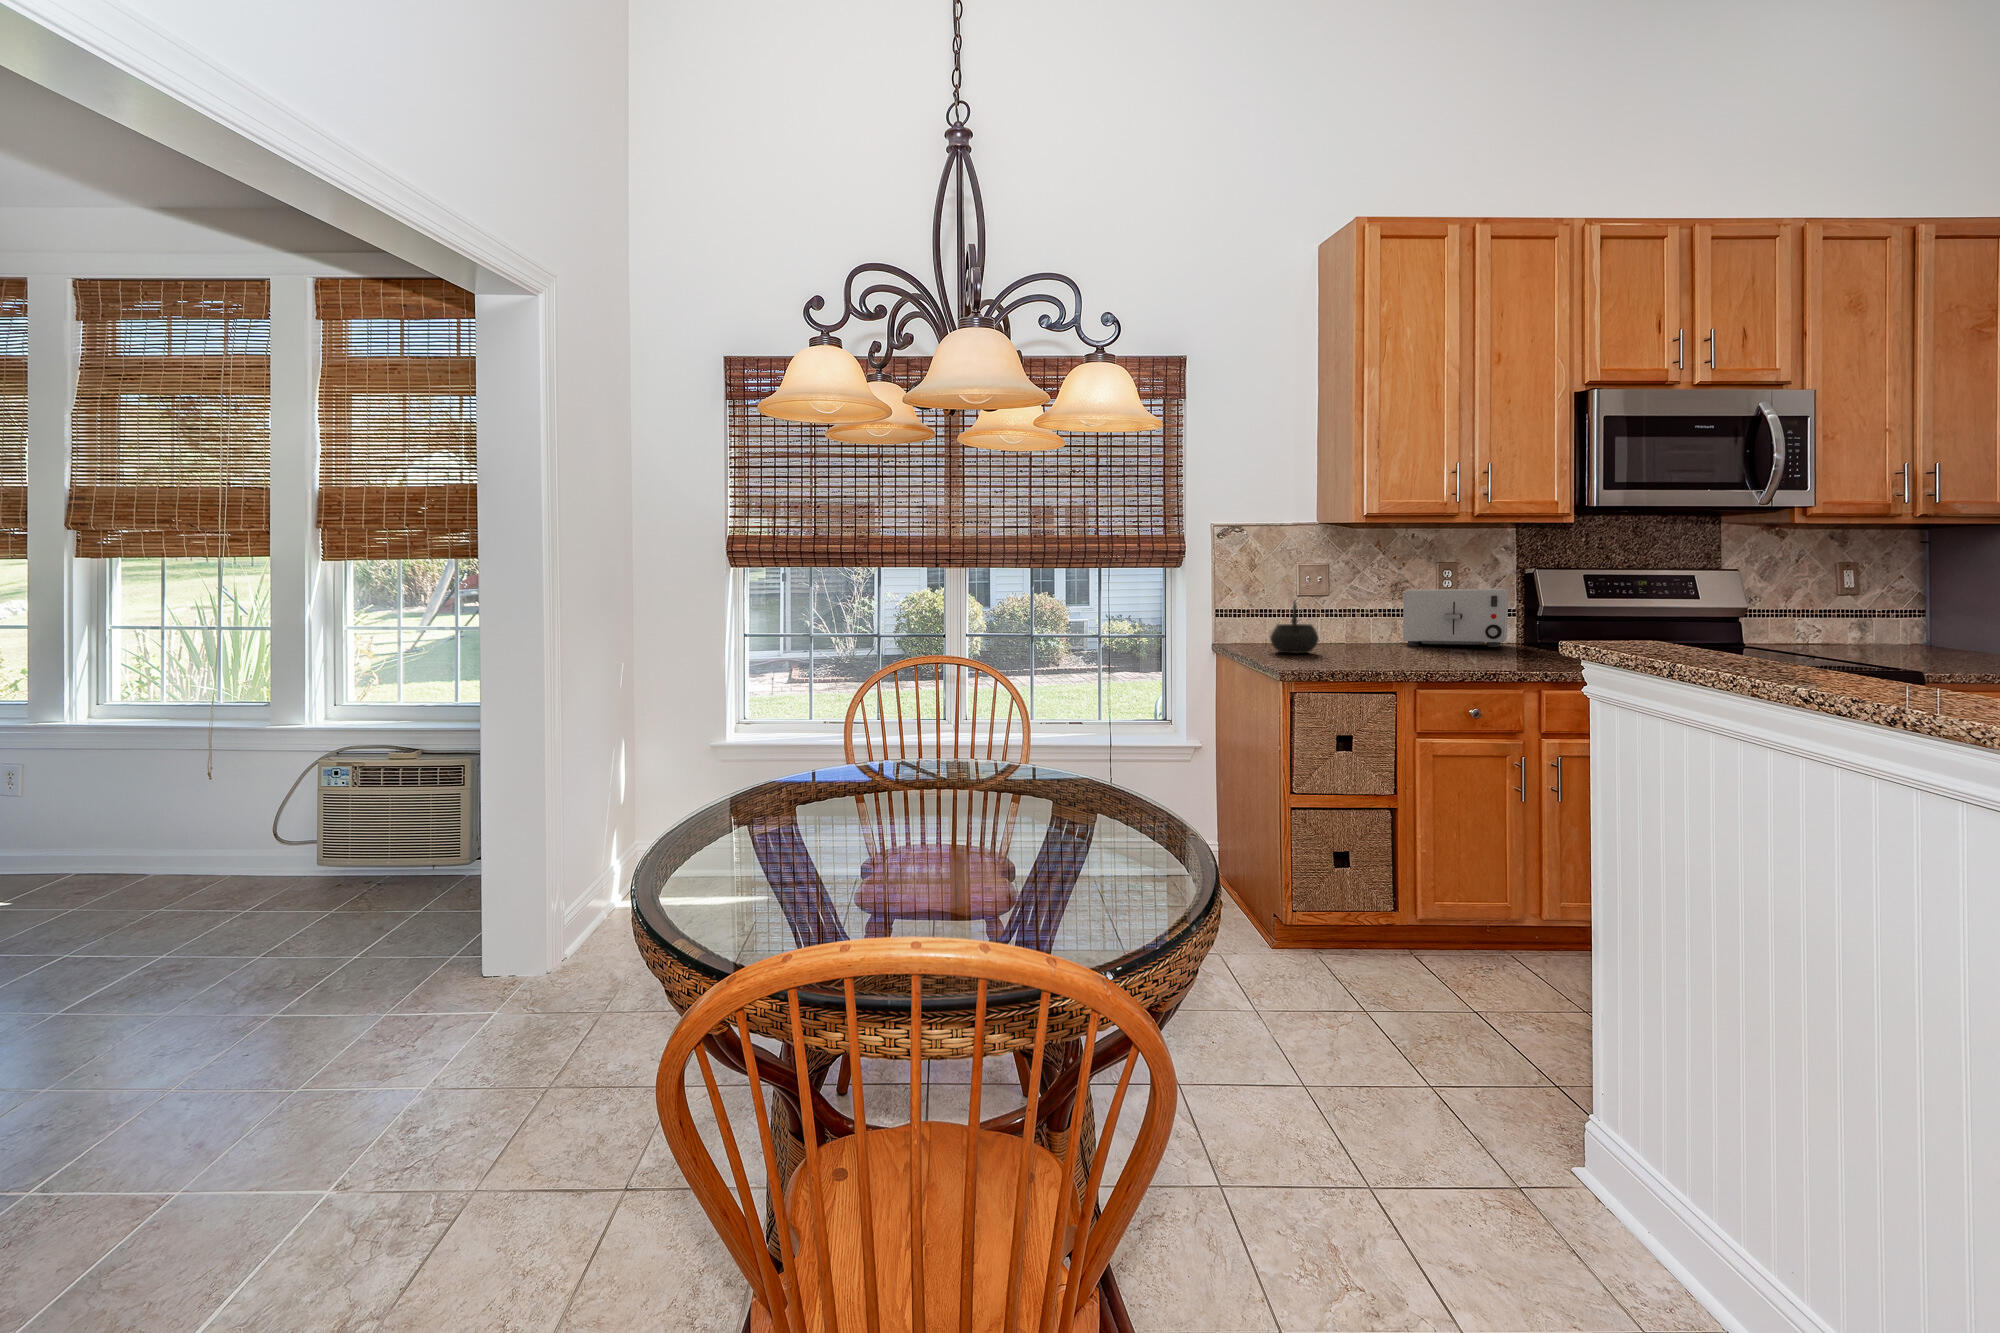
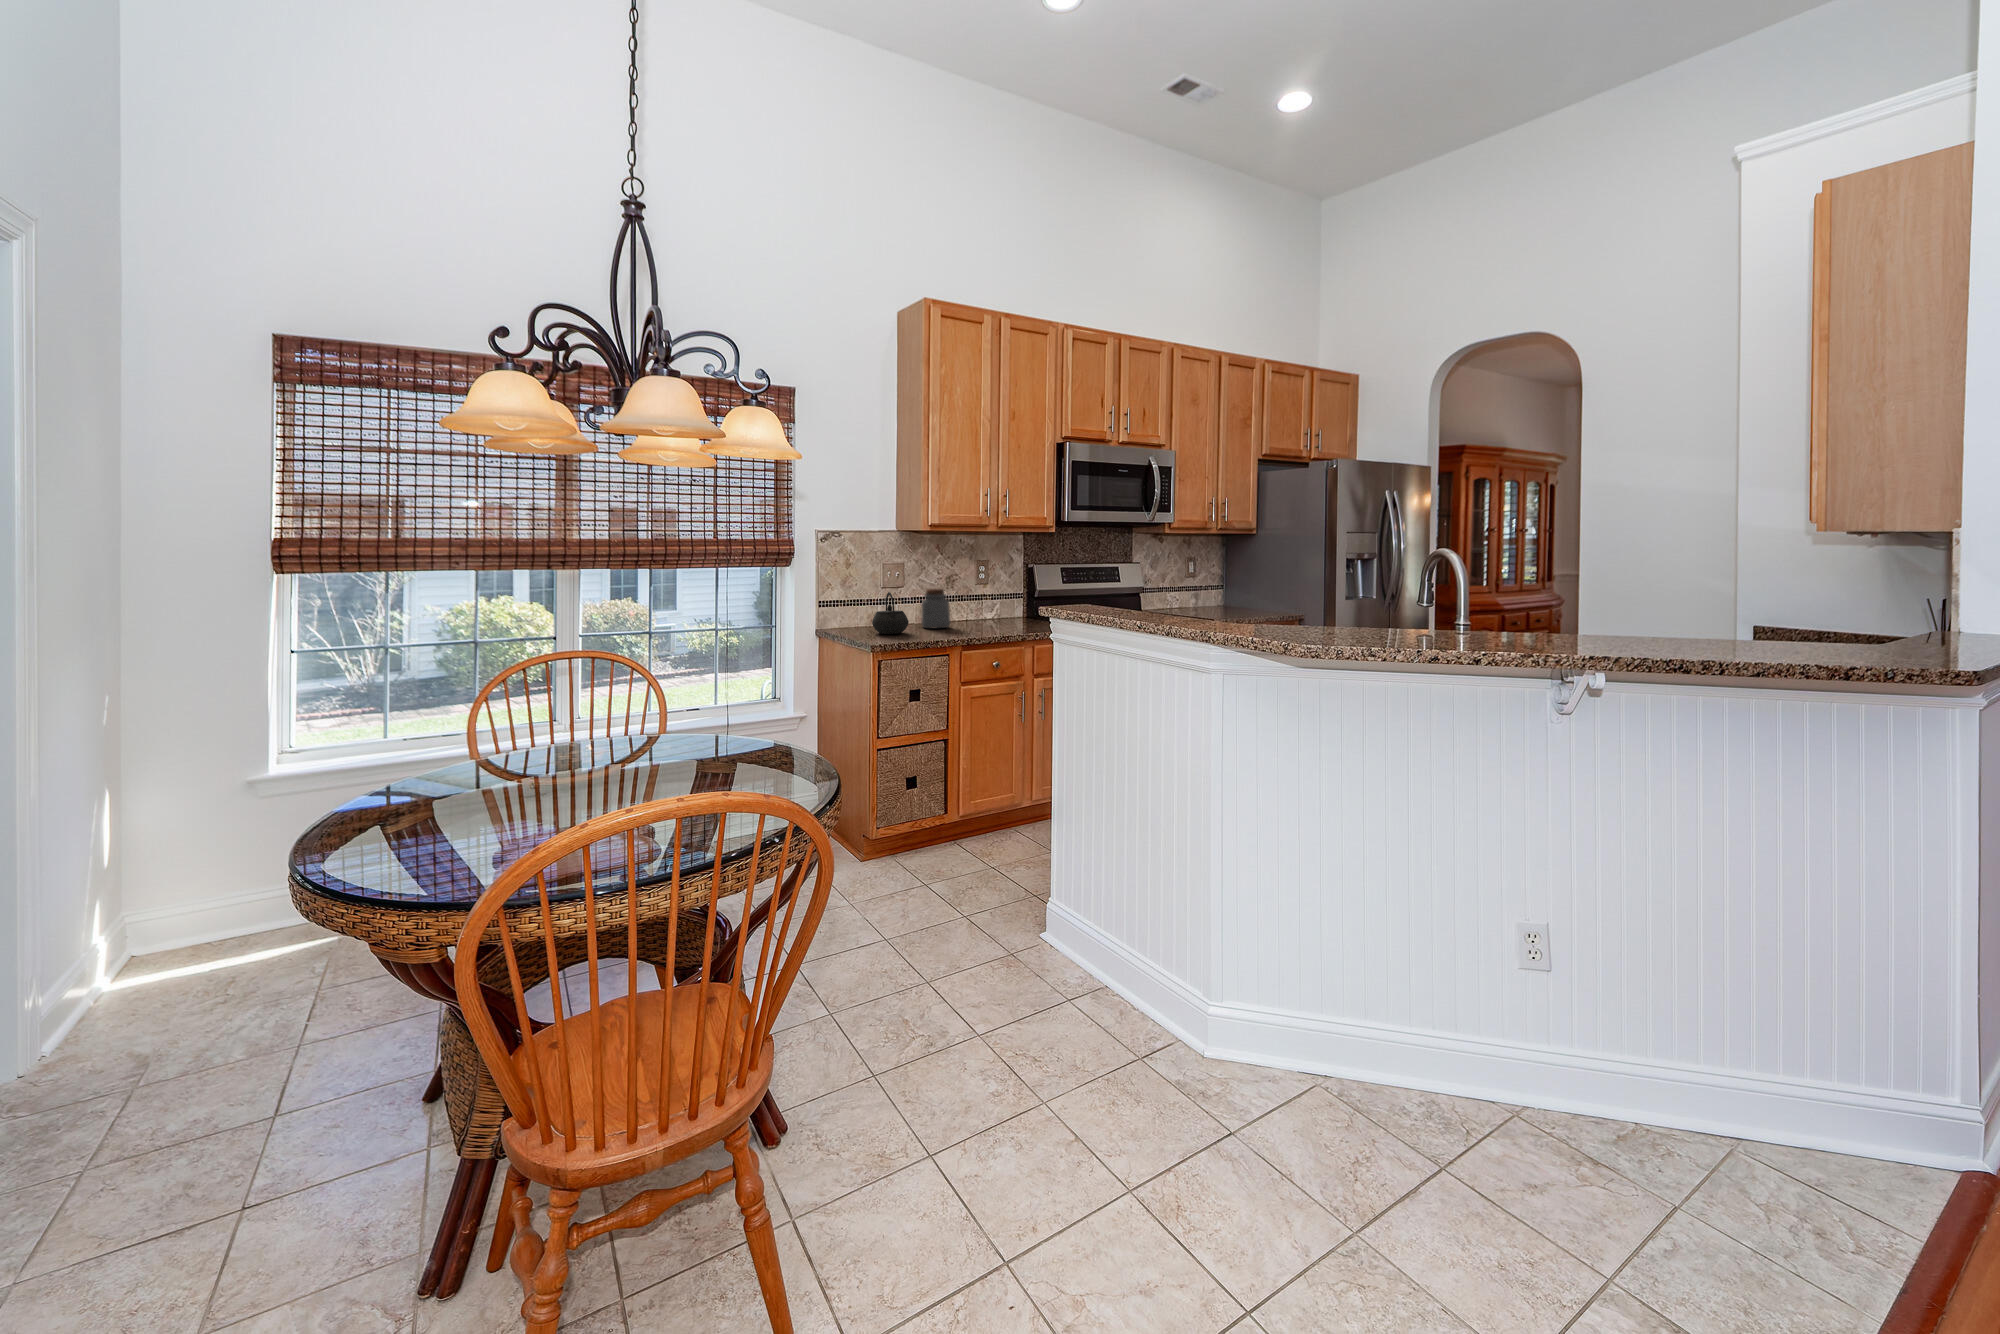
toaster: present [1403,589,1508,647] -> none [956,579,1024,622]
jar: none [1344,598,1385,650] -> present [922,589,950,628]

